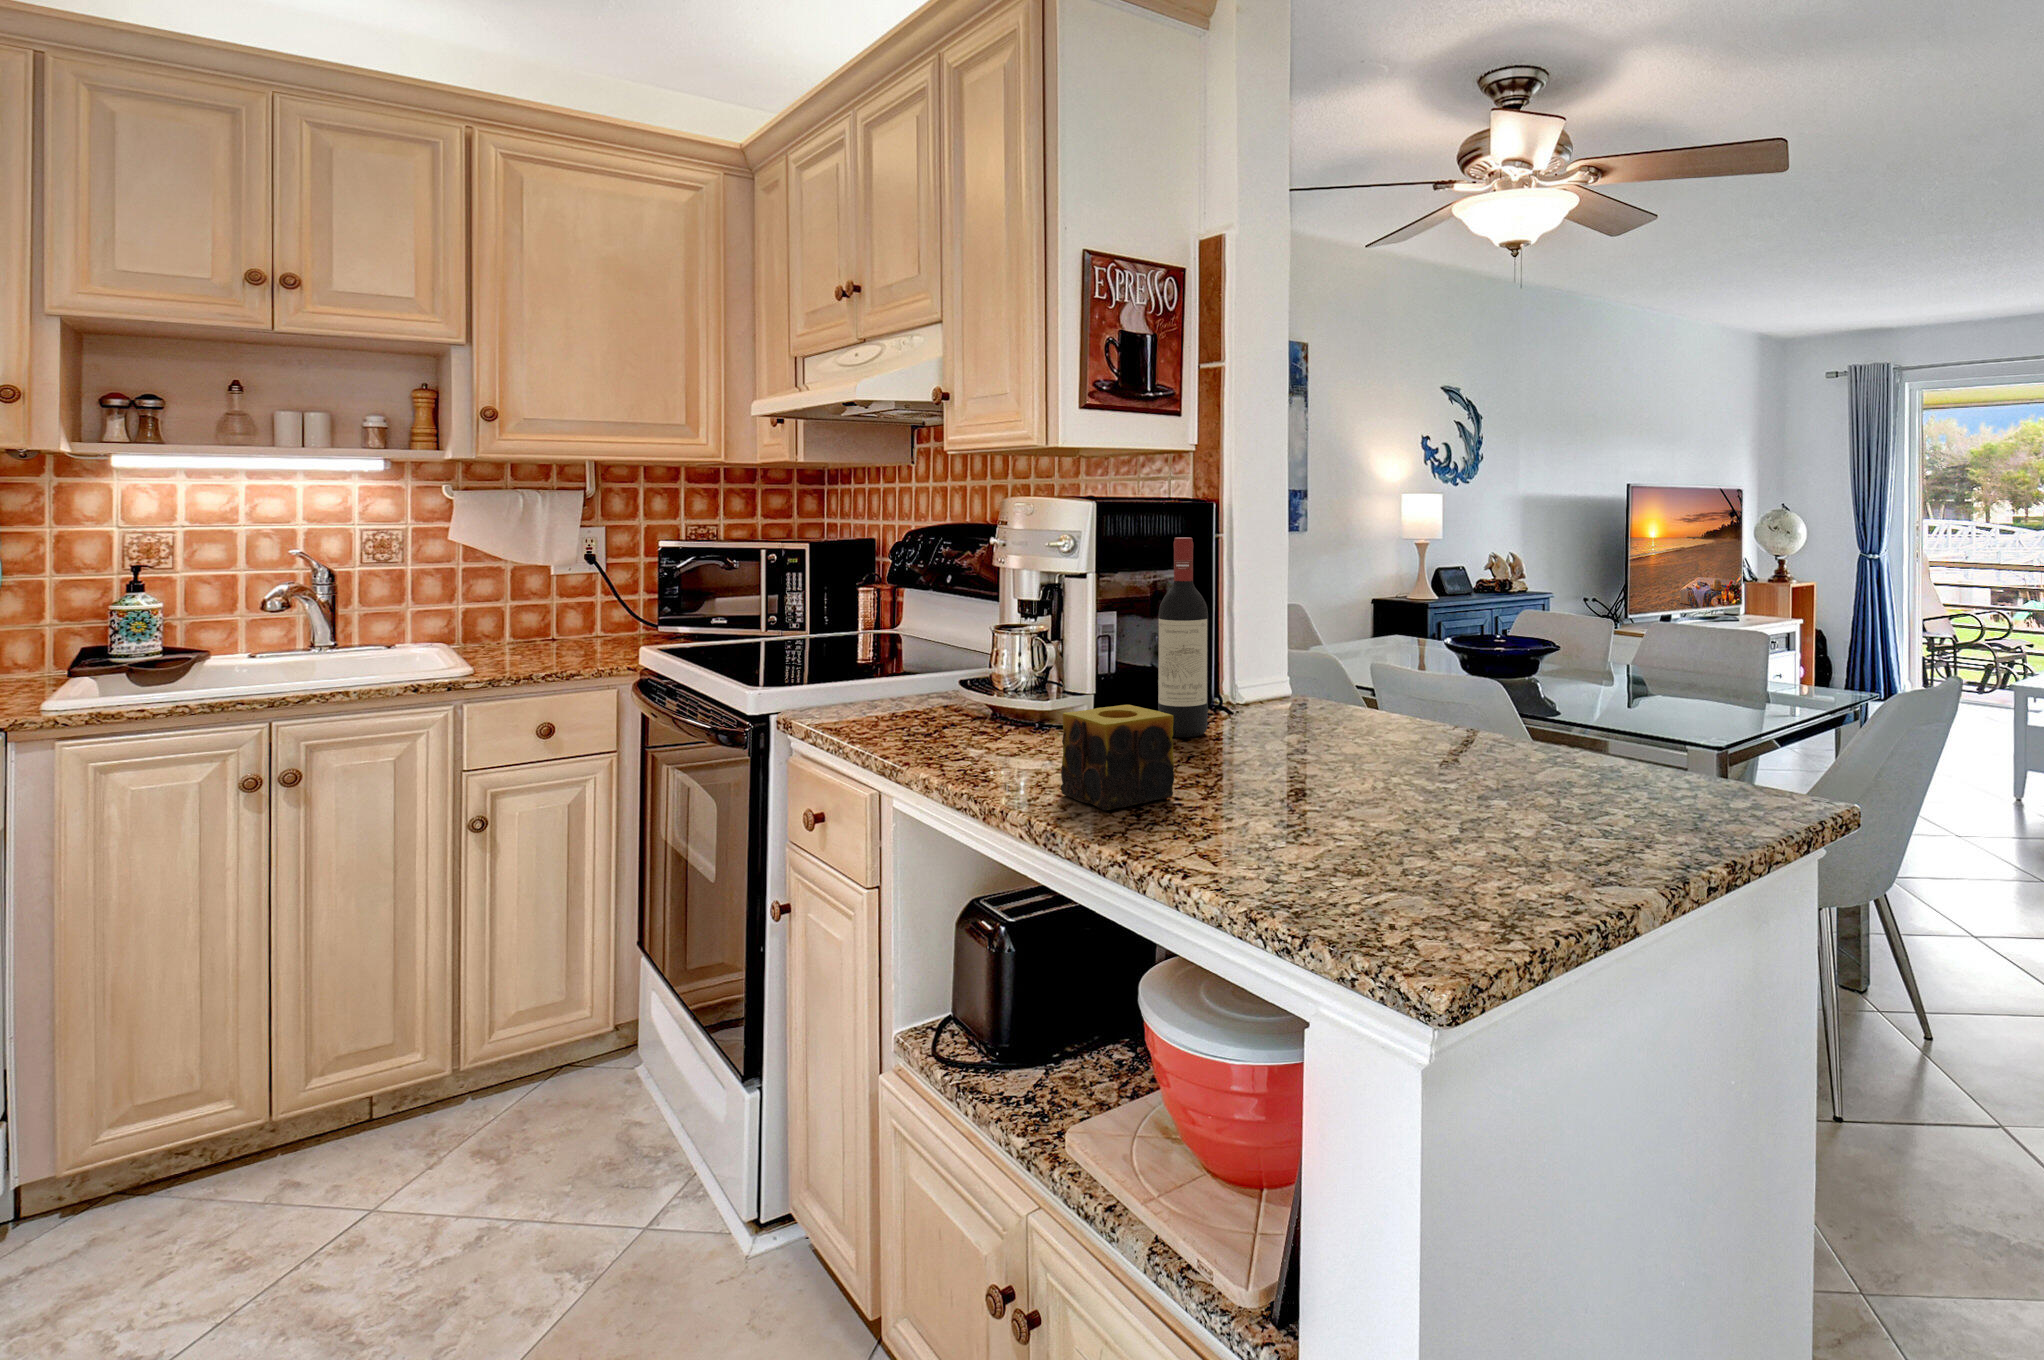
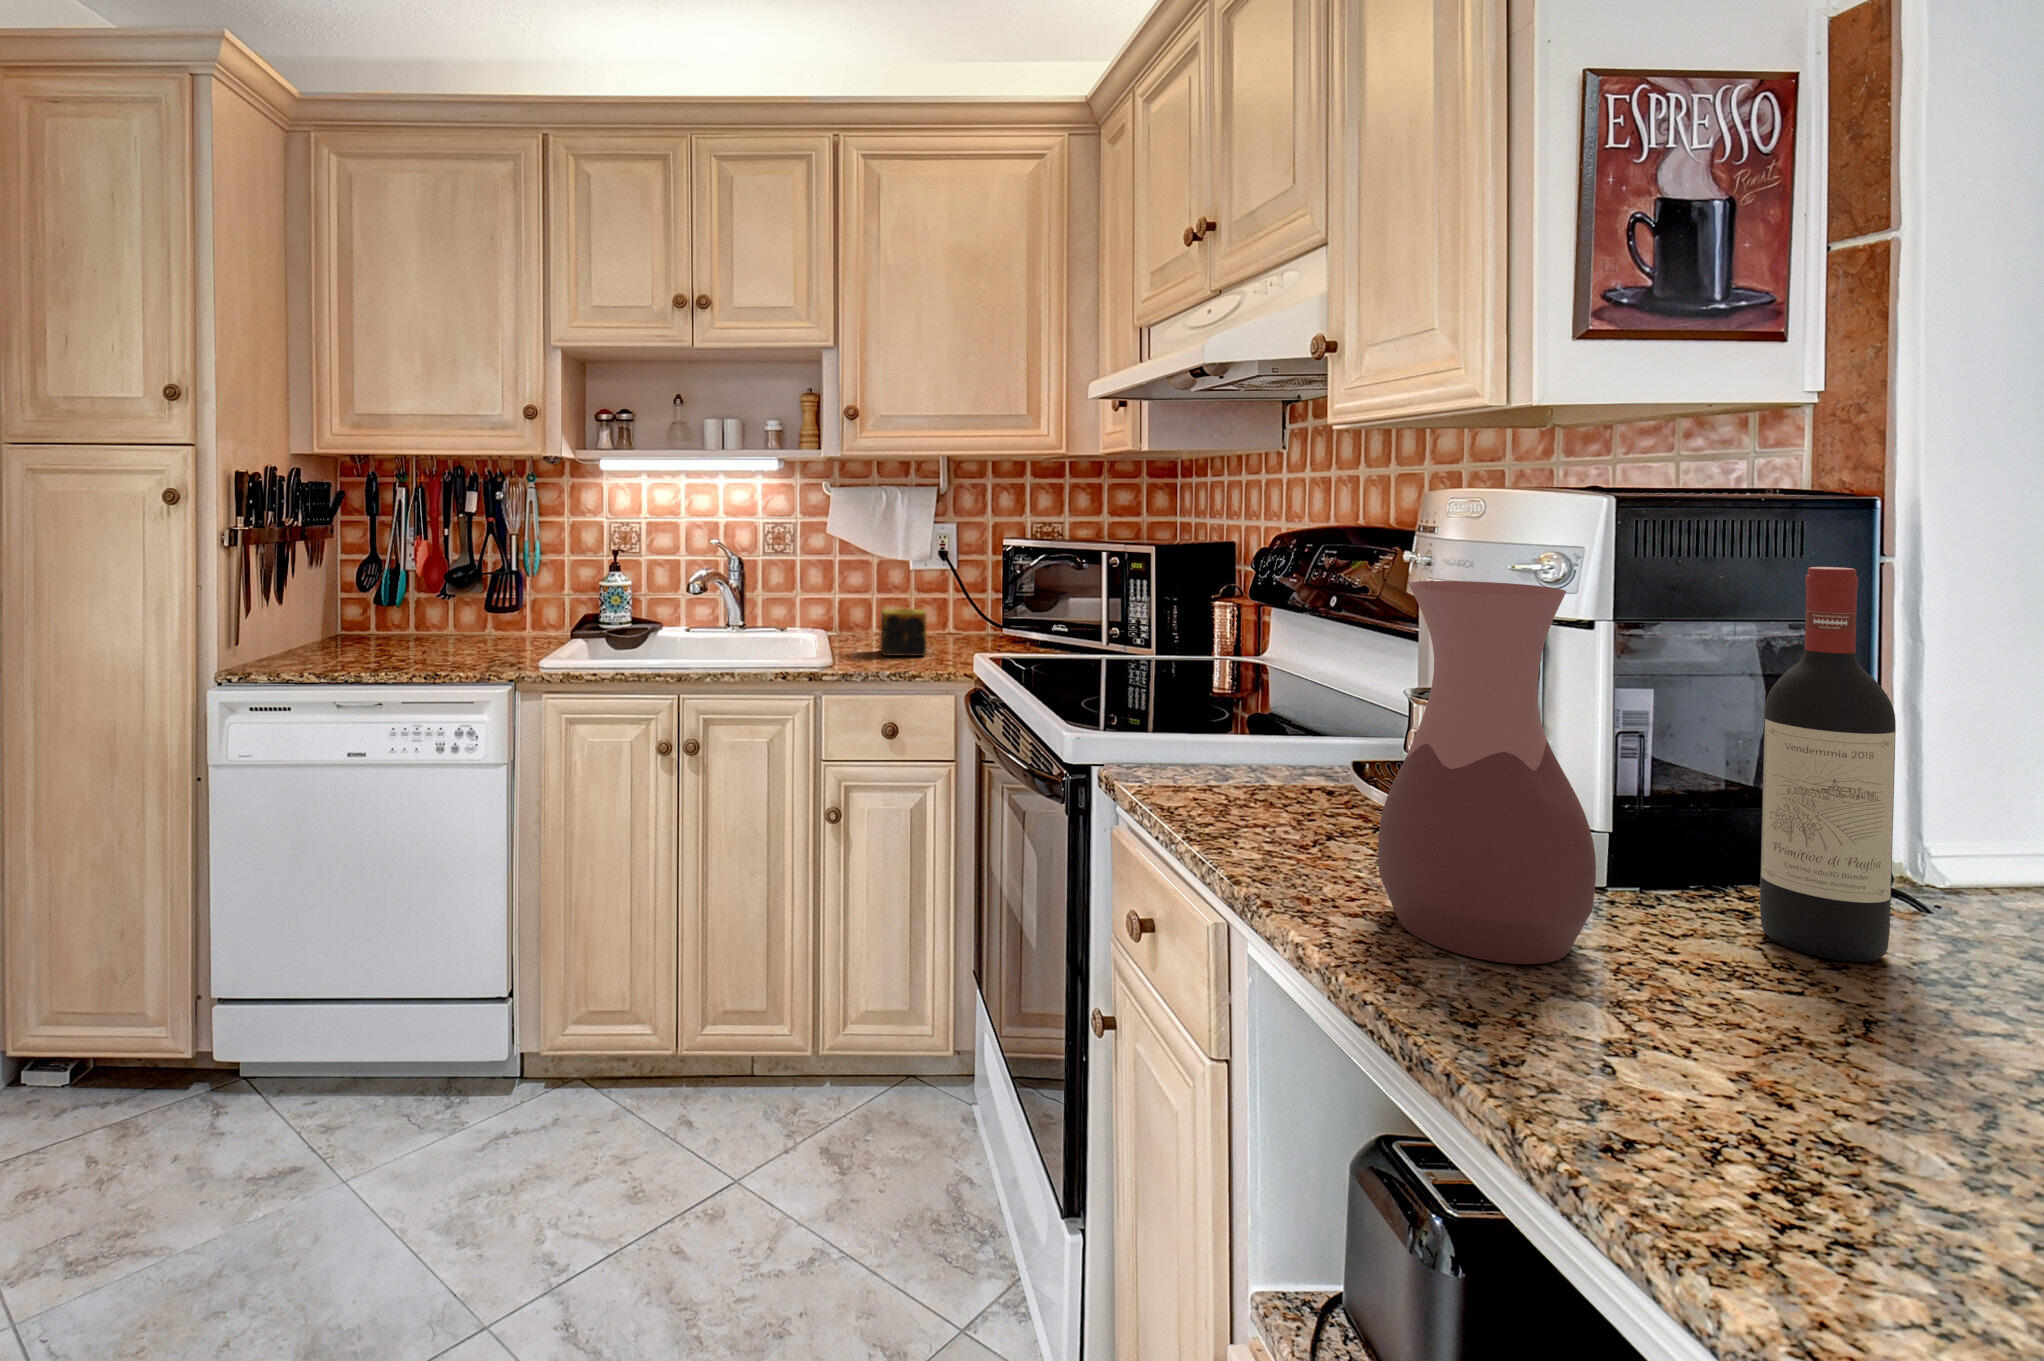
vase: none [973,550,1081,763] -> present [1378,581,1596,964]
candle: present [1061,705,1174,810] -> present [880,609,926,656]

